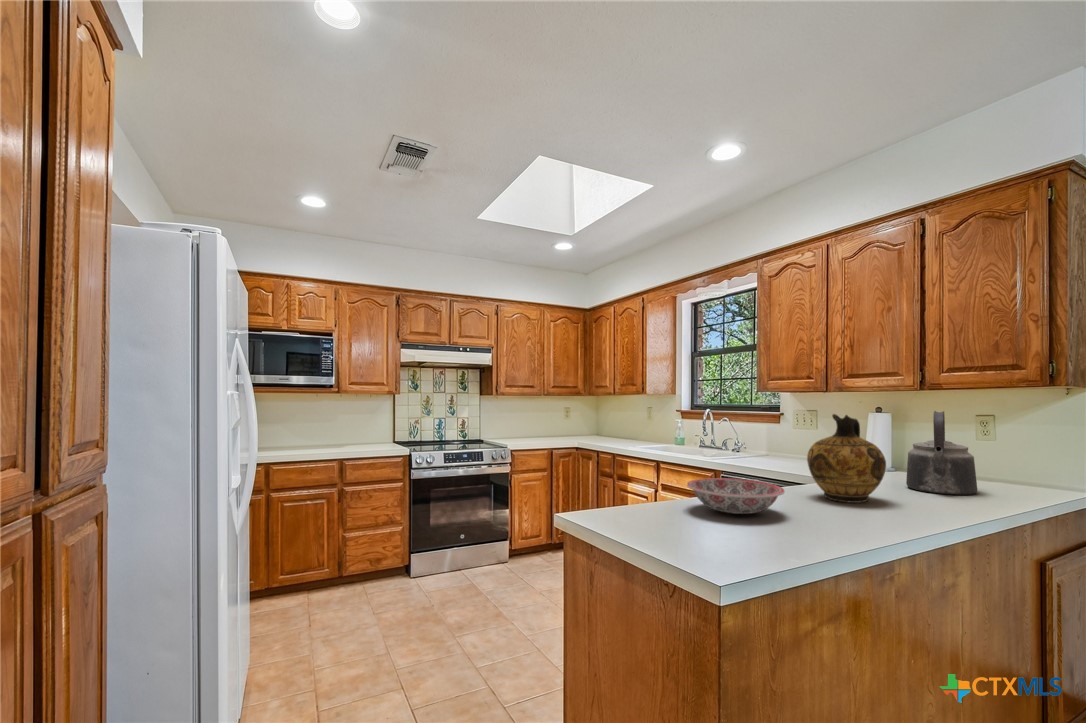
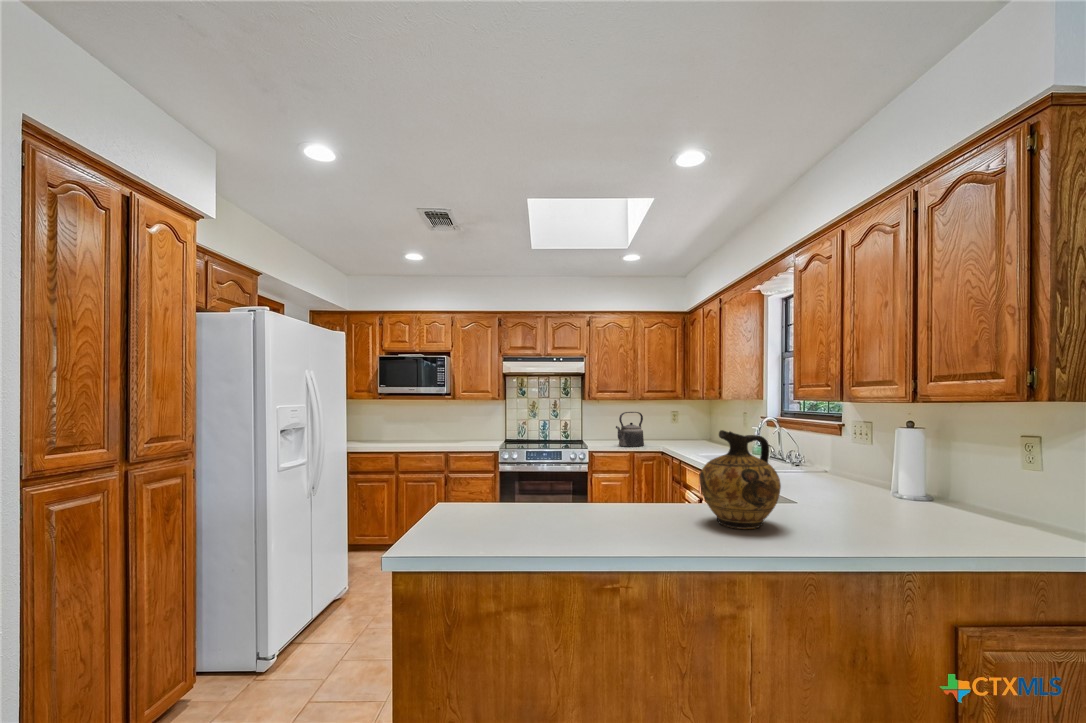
kettle: present [906,411,978,495] -> present [616,412,644,447]
ceramic bowl: present [687,478,785,514] -> none [539,488,629,525]

